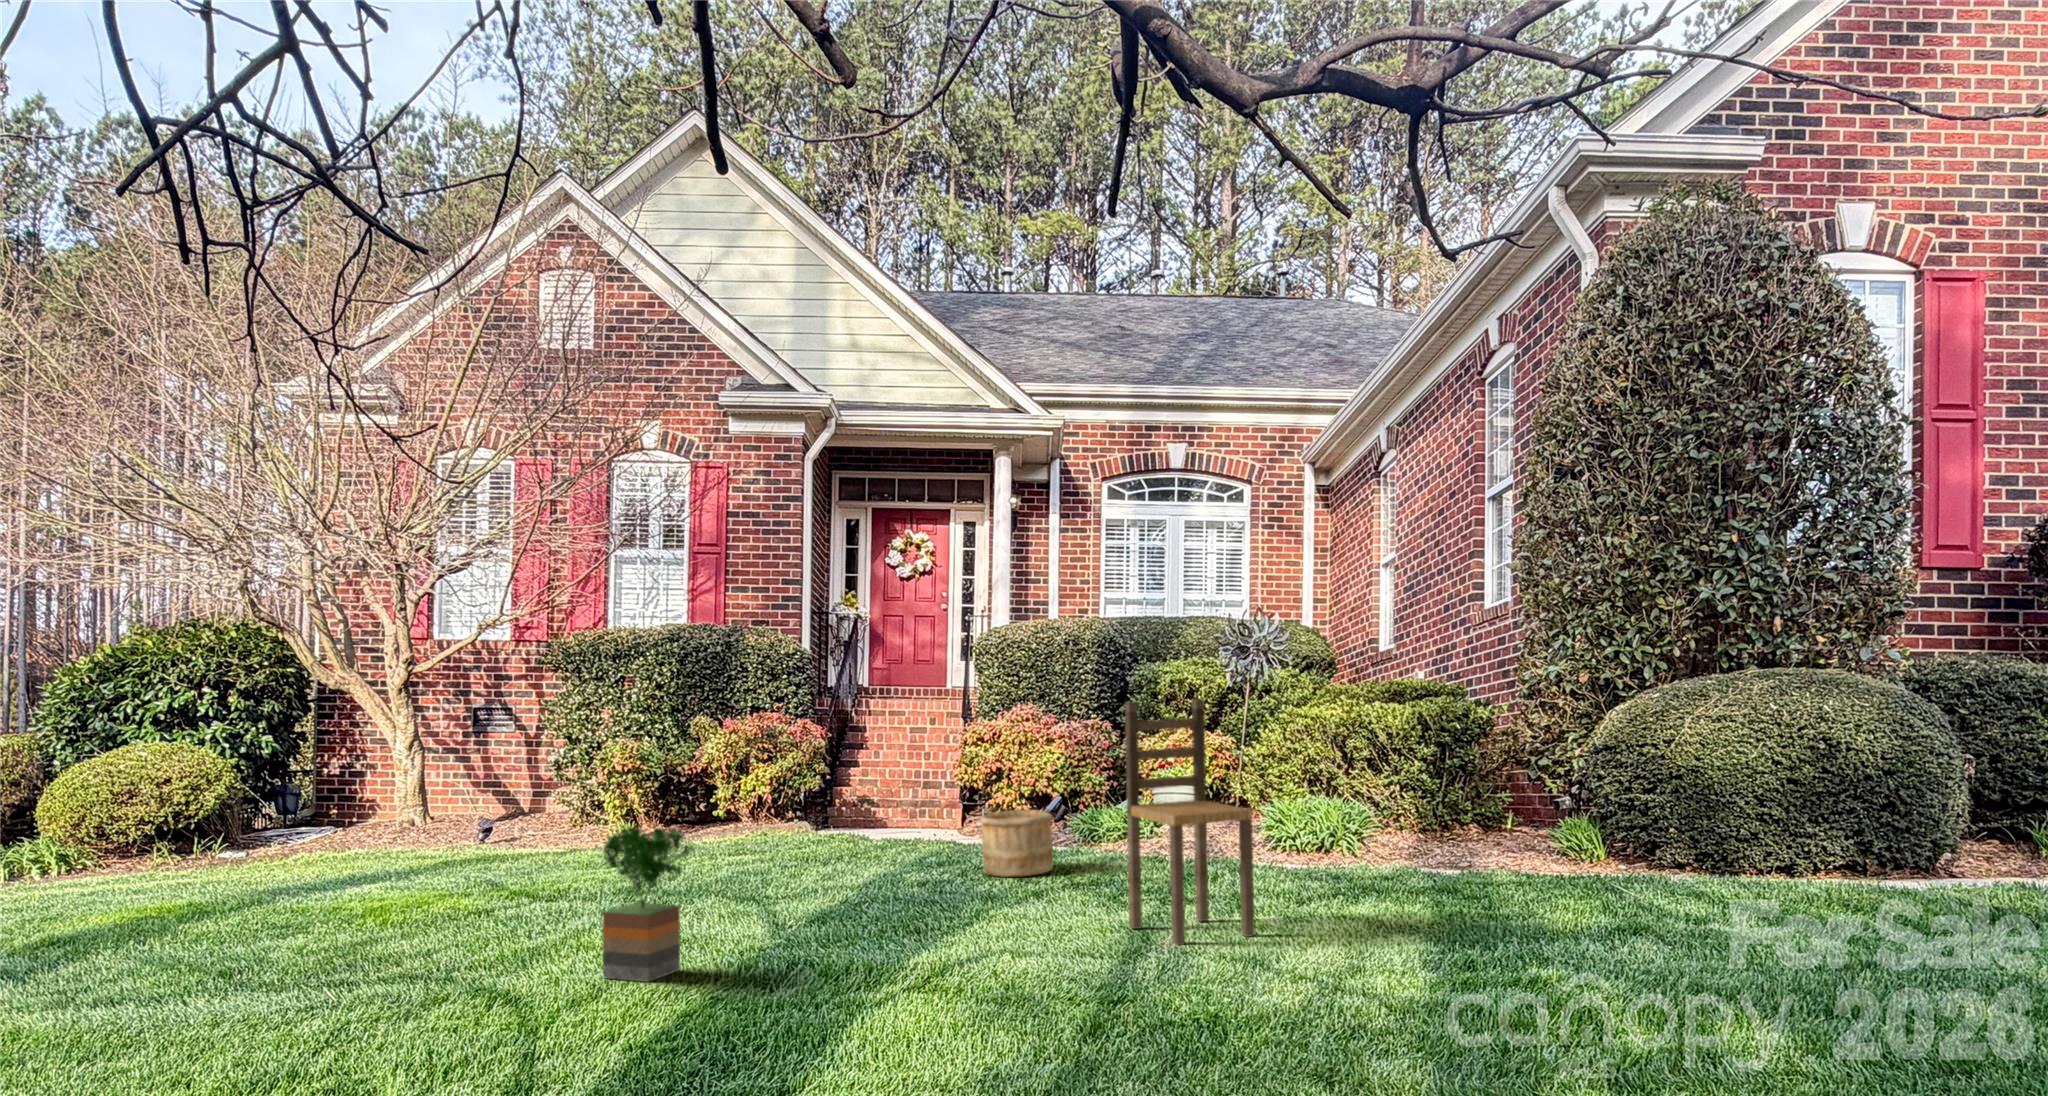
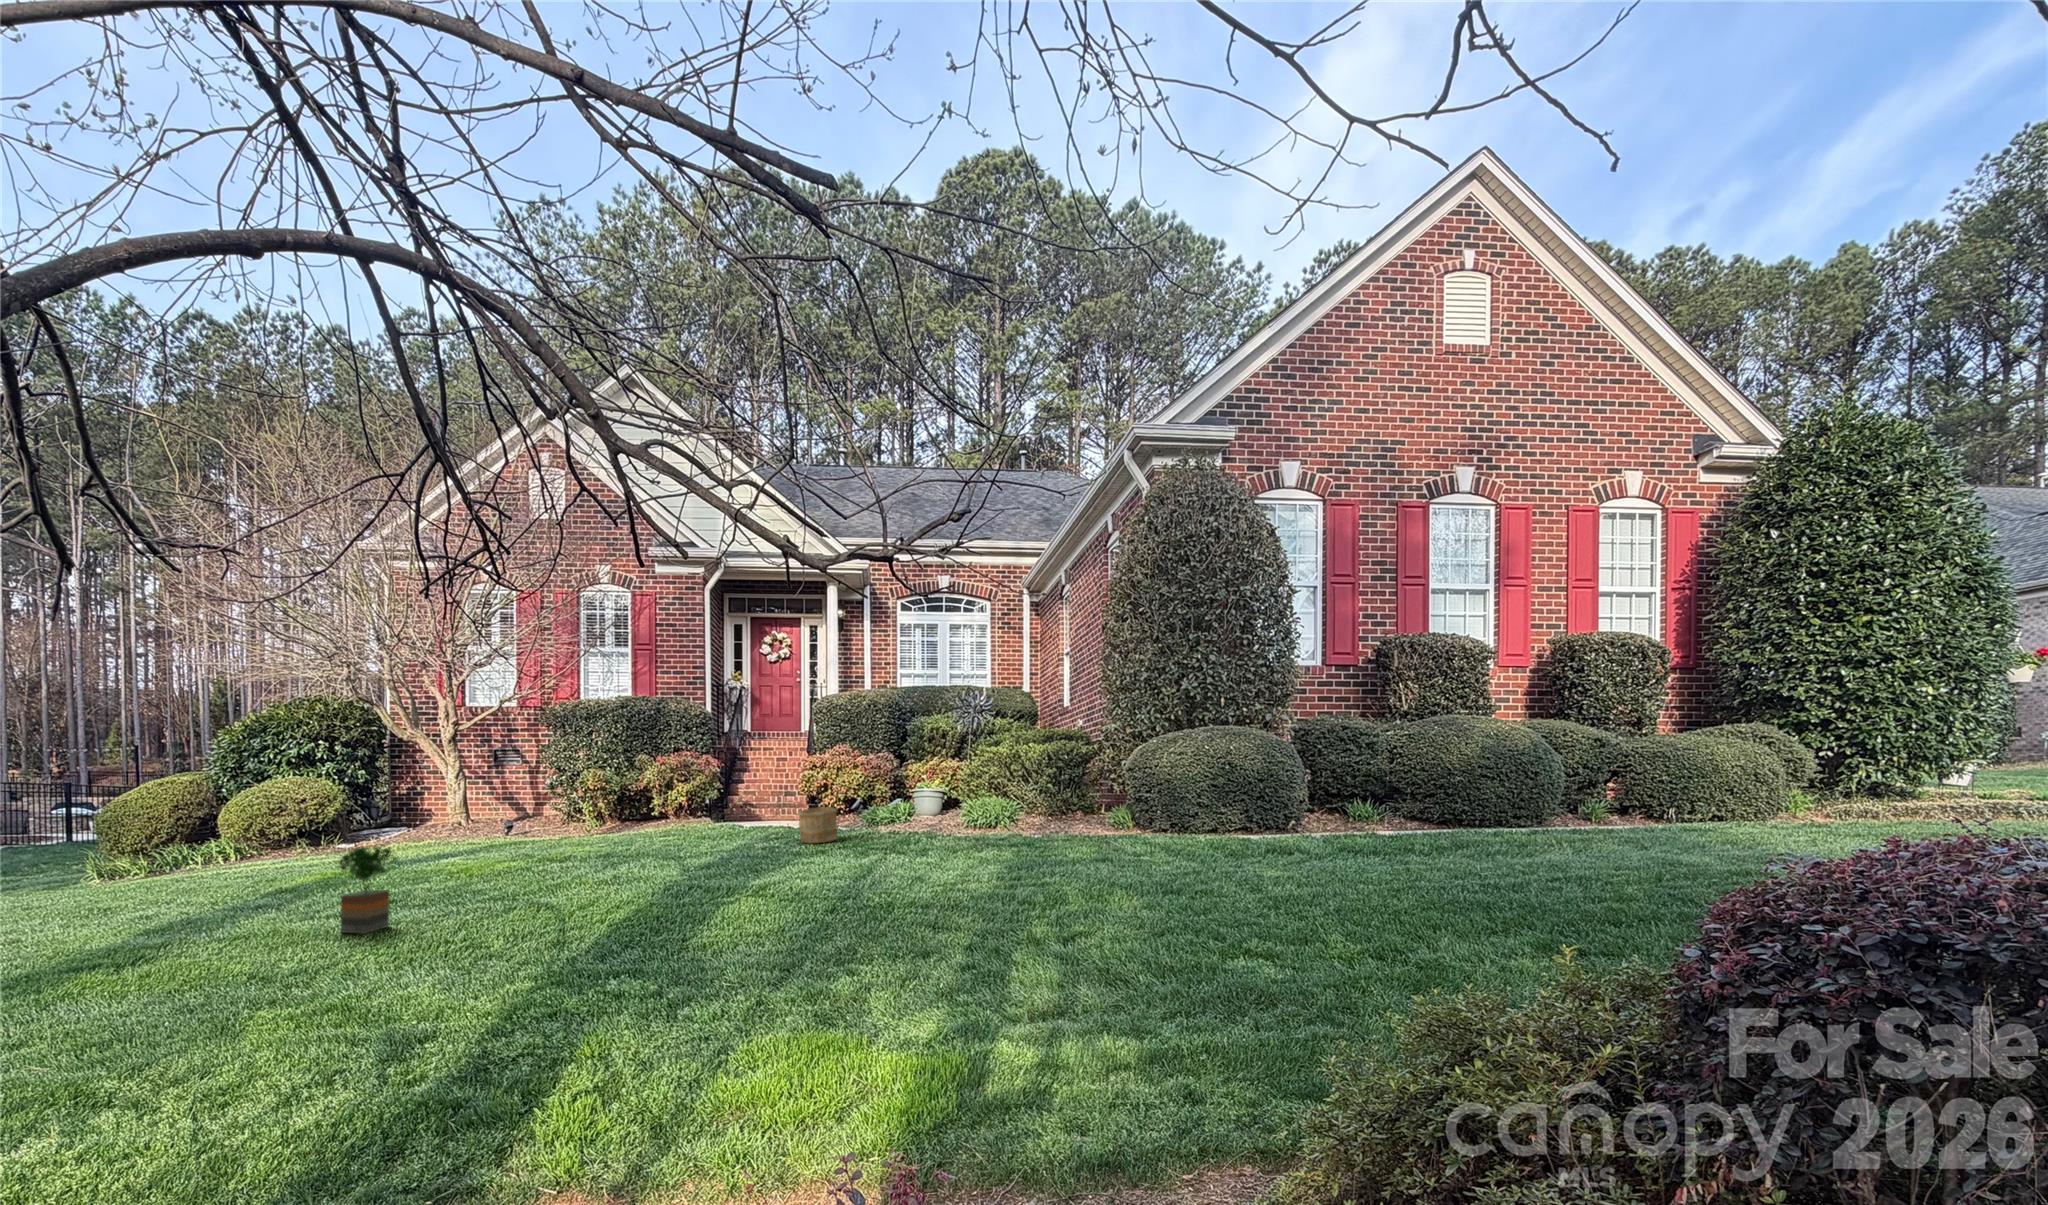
chair: present [1125,699,1255,945] -> none [863,750,926,873]
potted tree: present [603,827,694,982] -> present [339,847,398,934]

